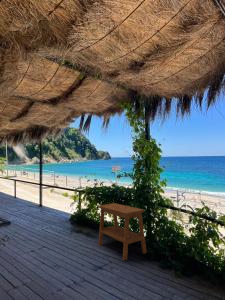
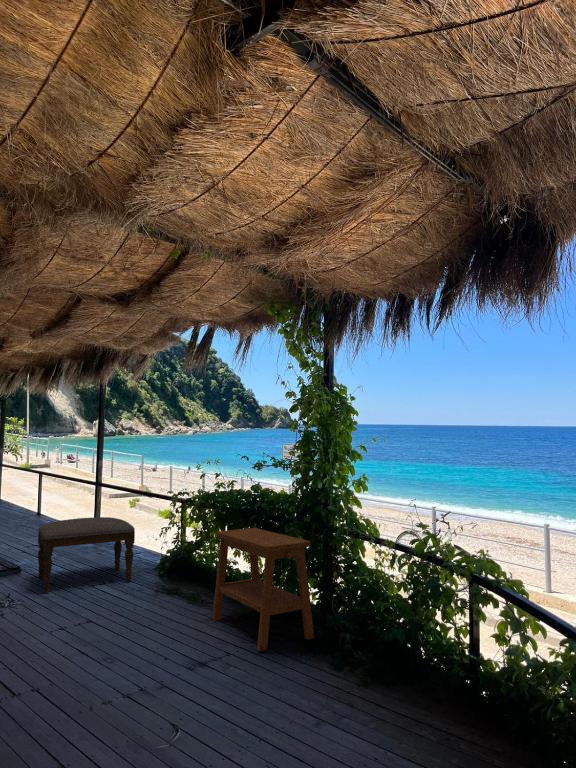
ottoman: none [17,199,60,234] -> present [38,517,135,592]

